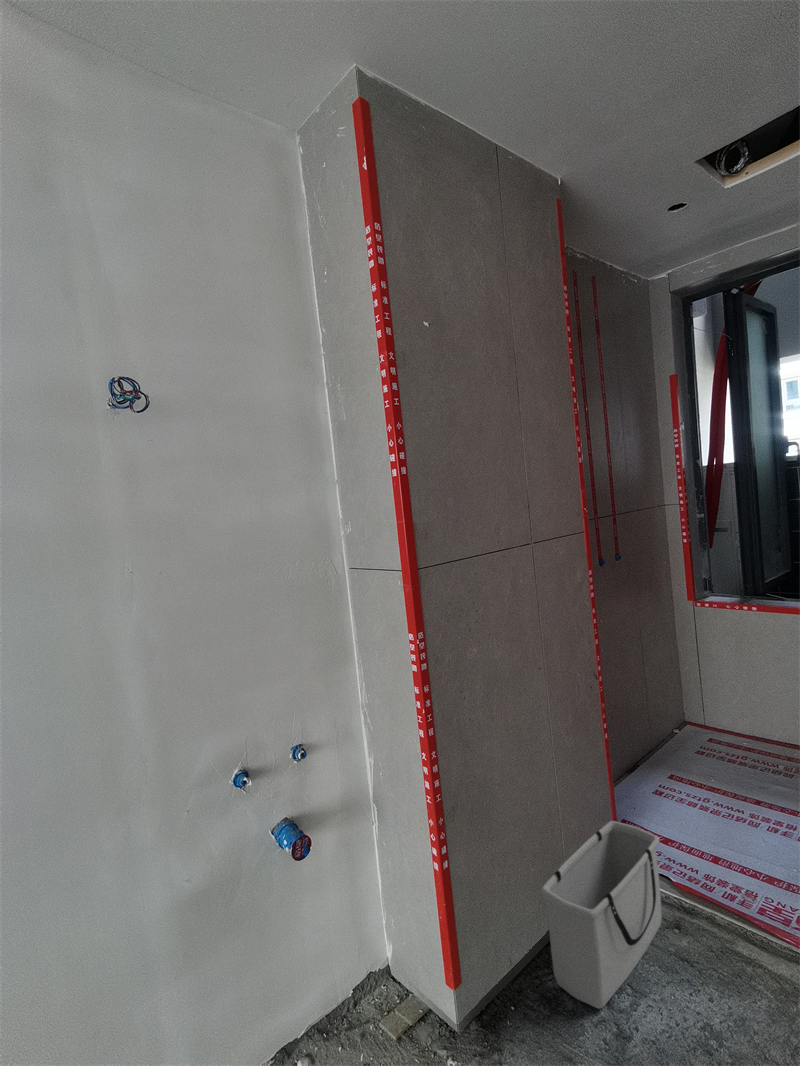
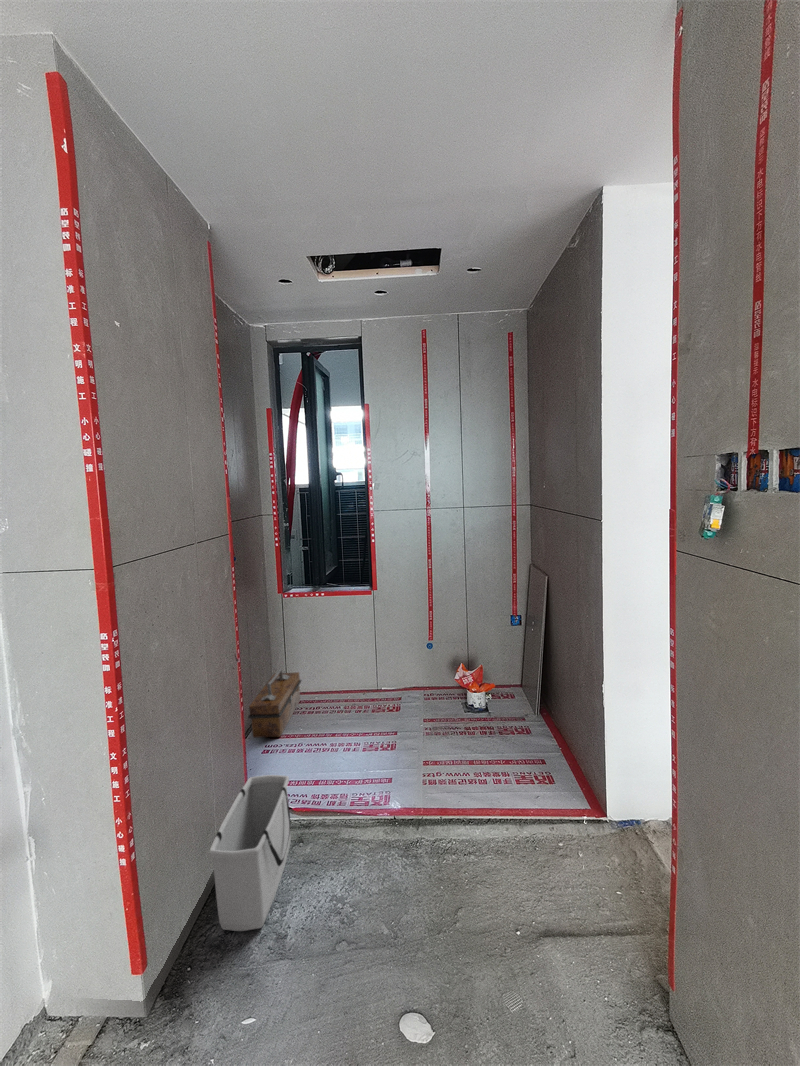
toolbox: none [639,697,721,782] -> present [248,669,301,738]

